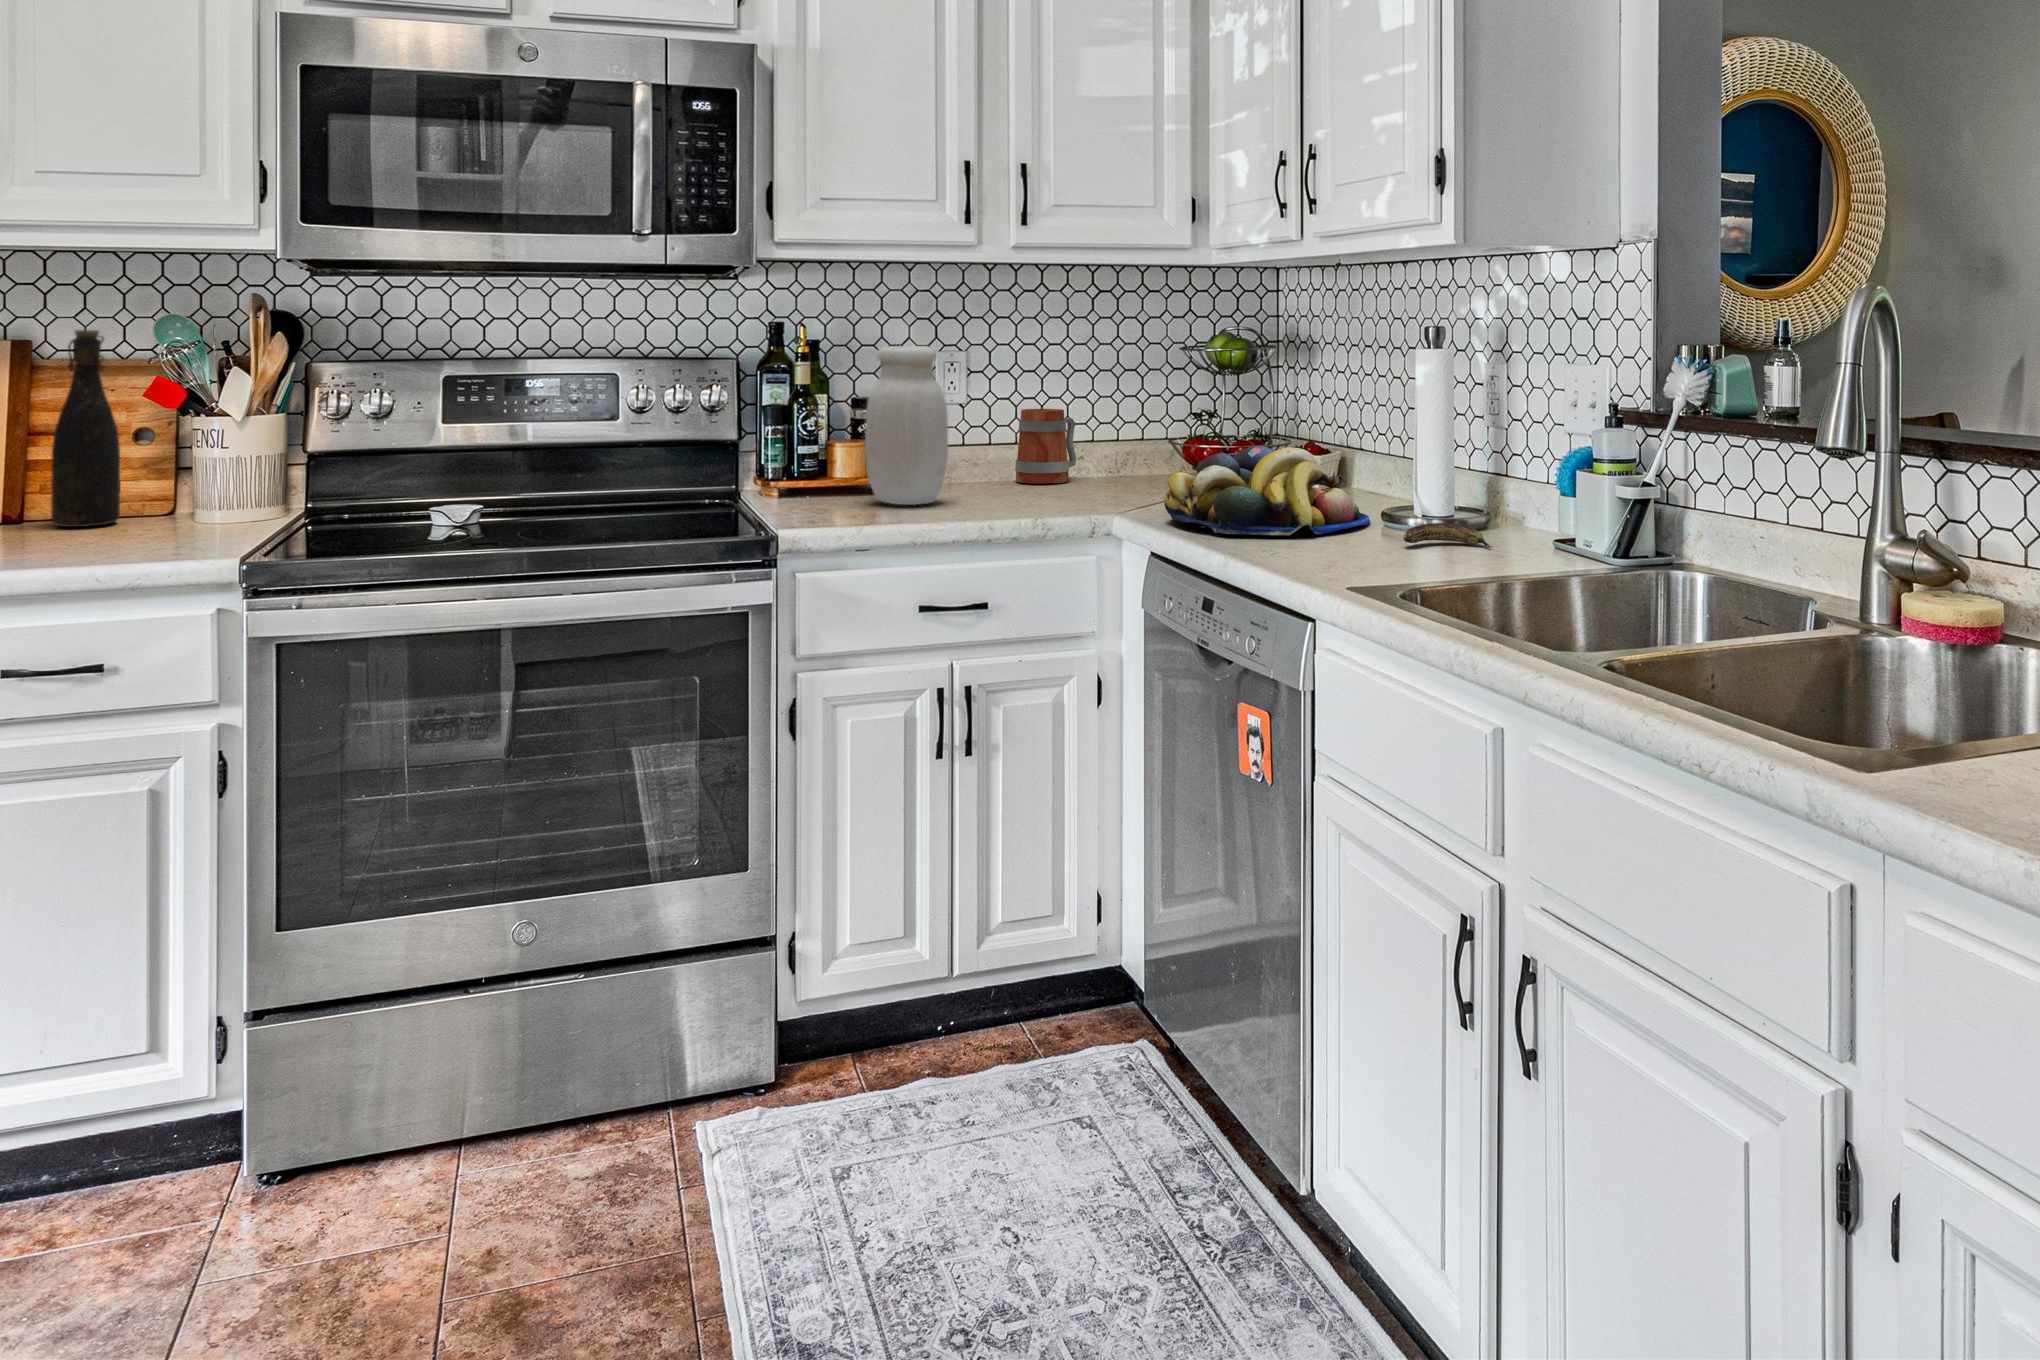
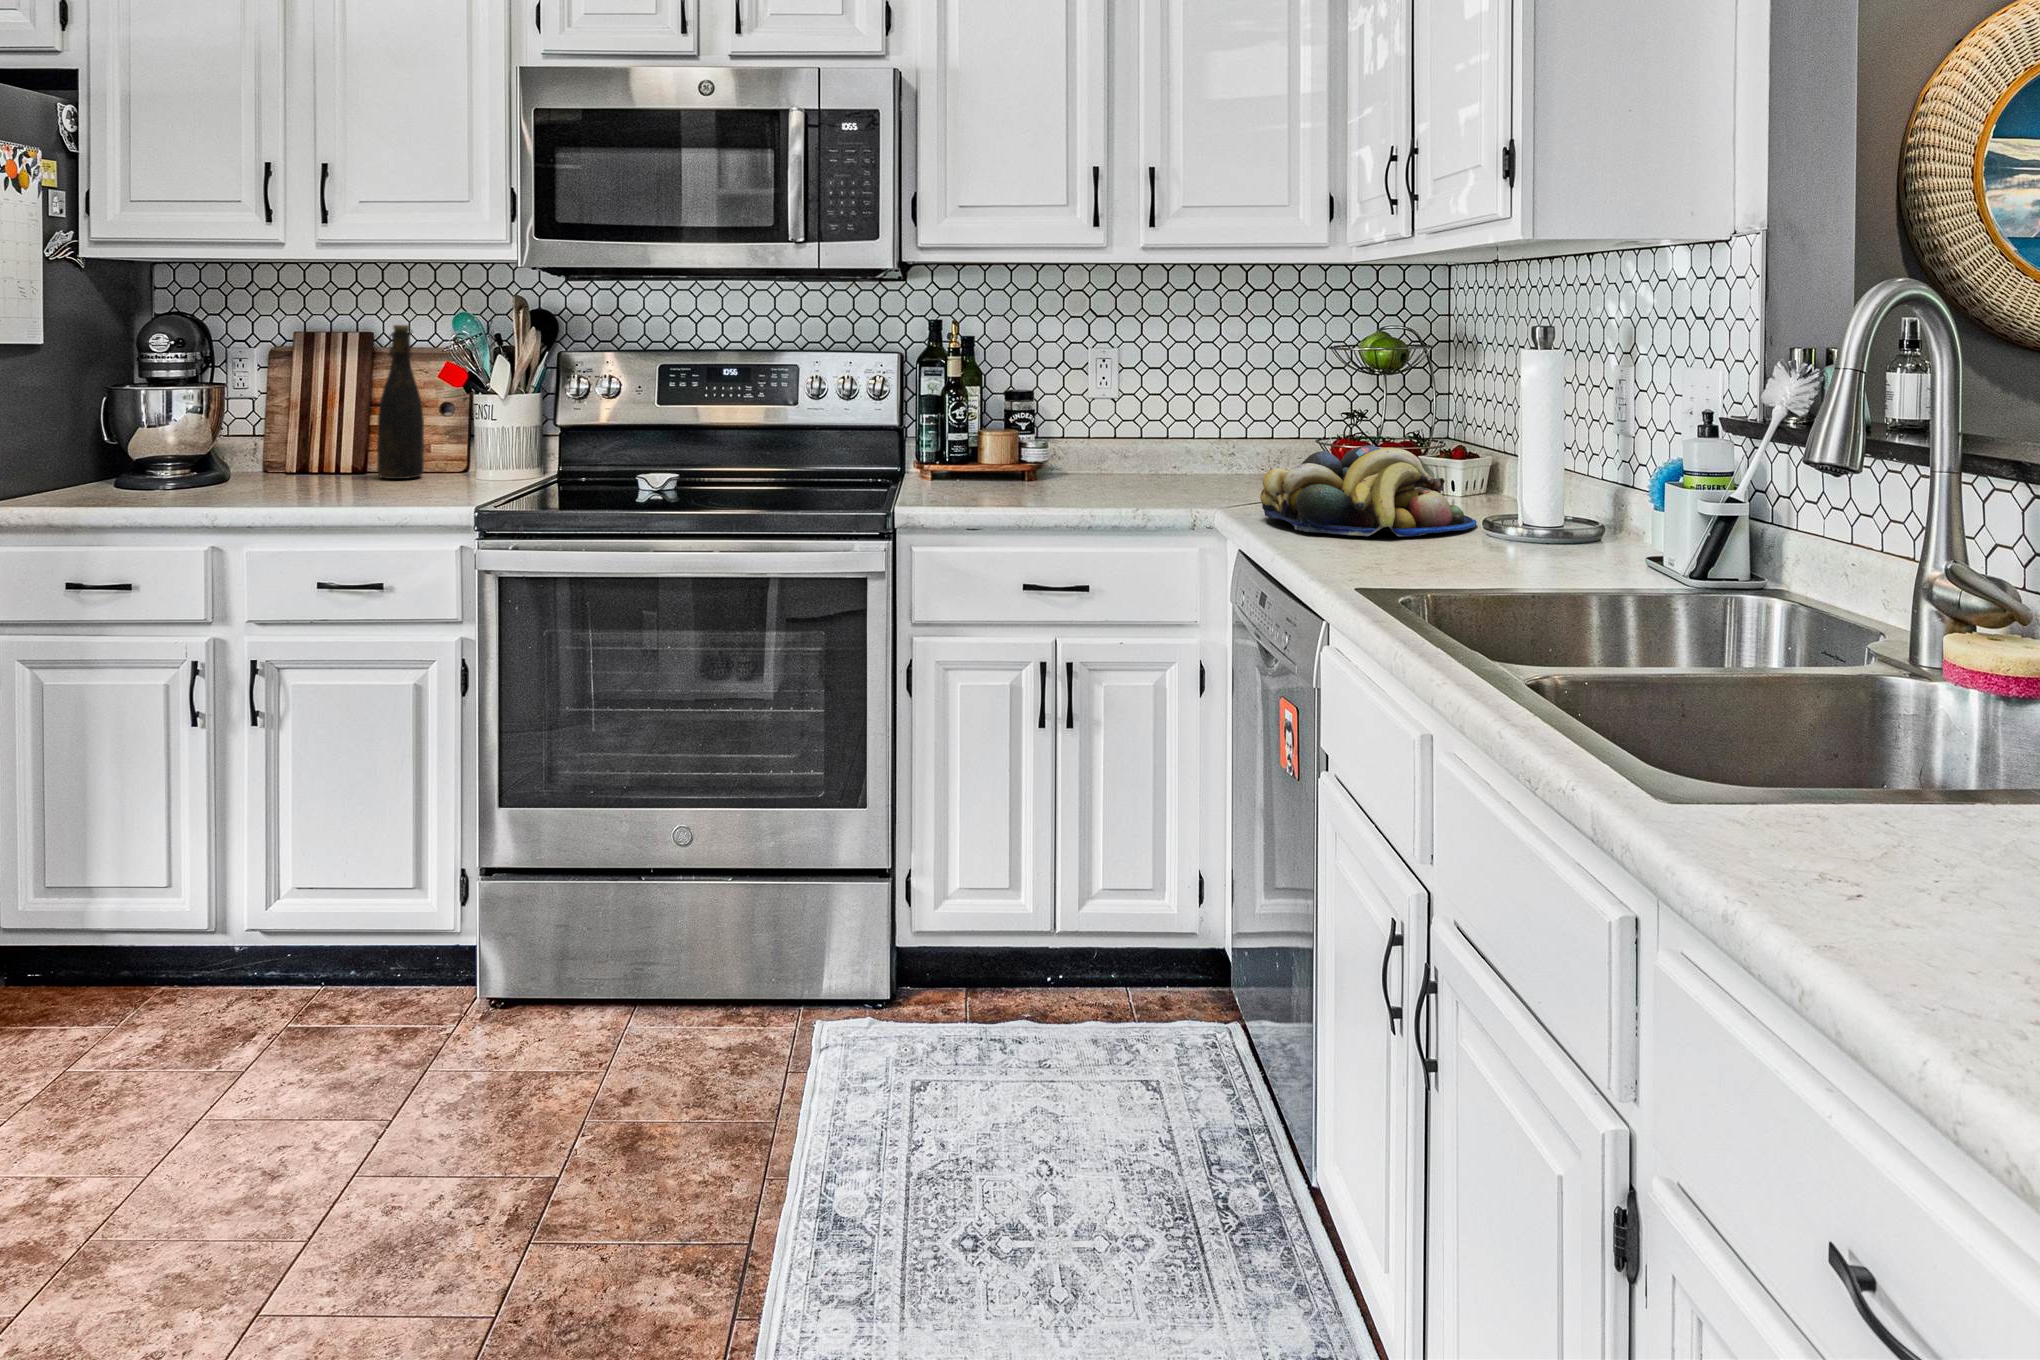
jar: present [865,346,948,505] -> none [1003,341,1078,491]
mug: present [1015,409,1076,483] -> none [1161,403,1226,477]
banana: present [1403,524,1493,548] -> none [1479,532,1576,560]

